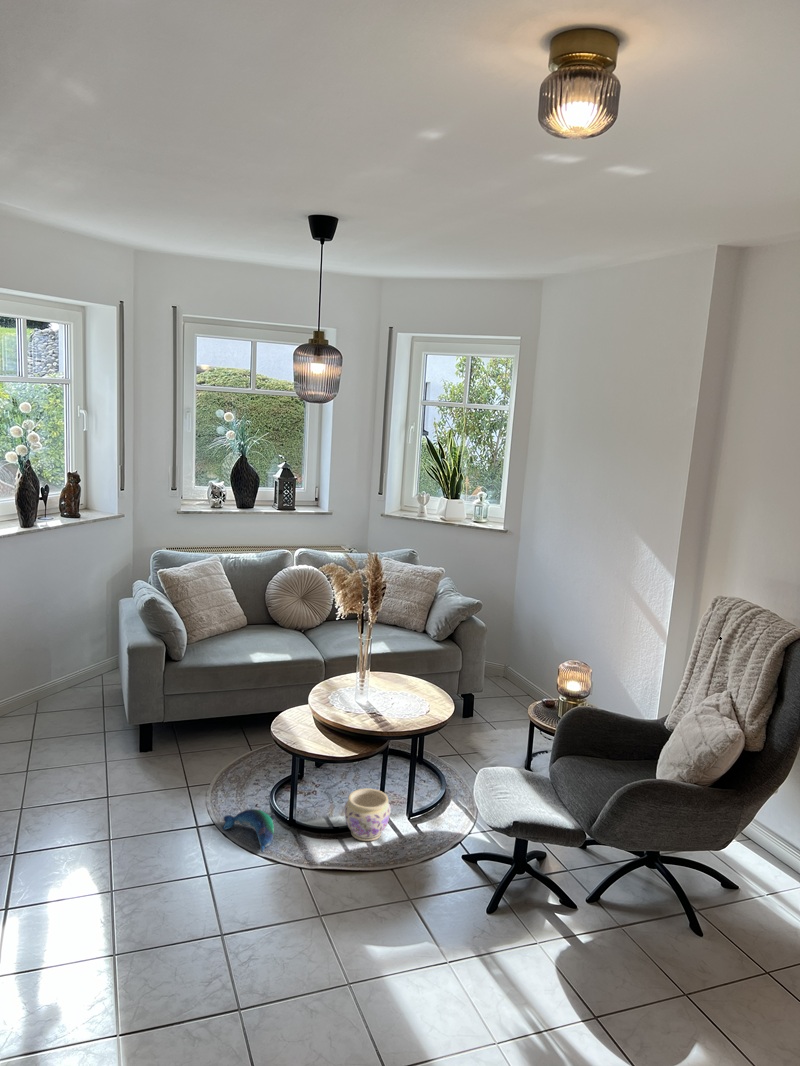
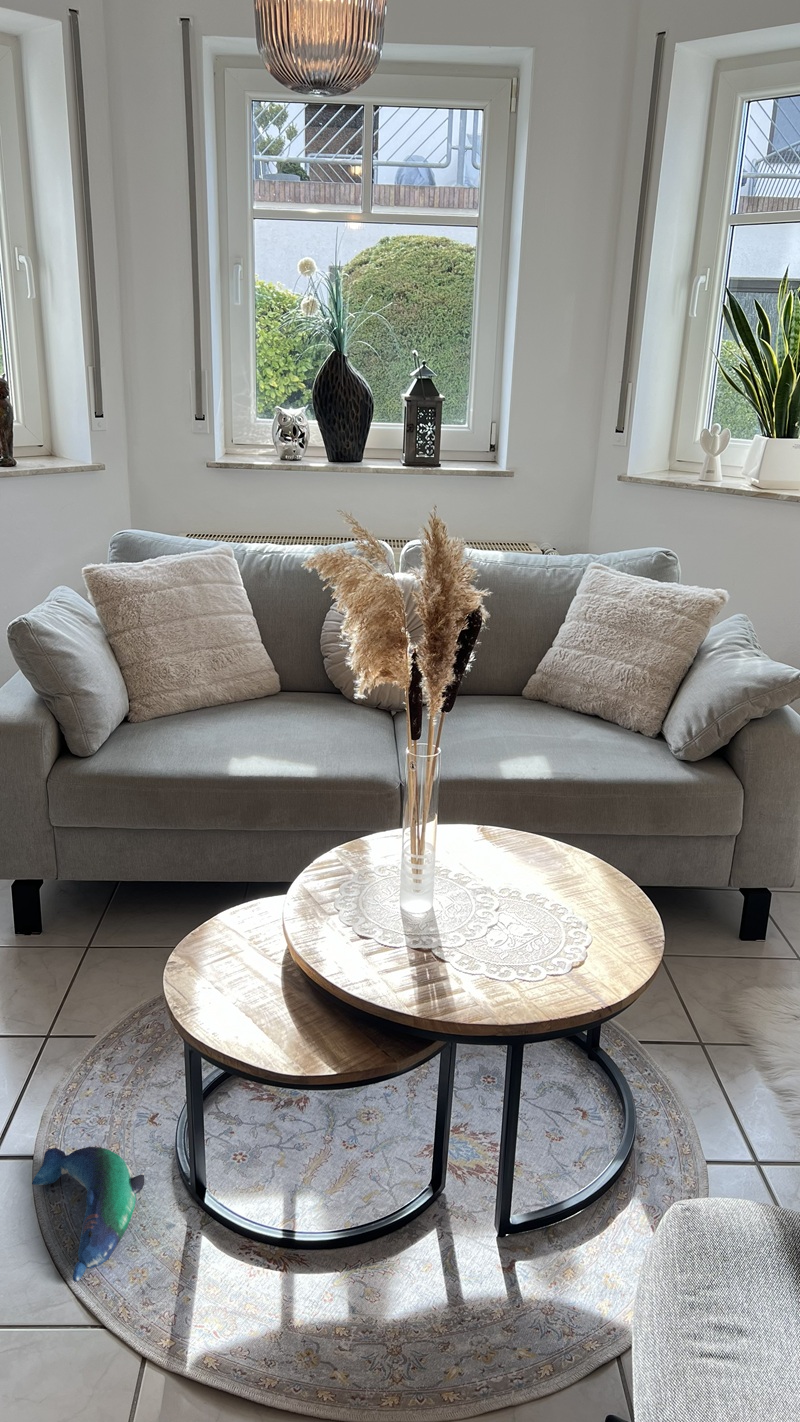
planter: present [345,788,391,842] -> none [306,1148,431,1301]

